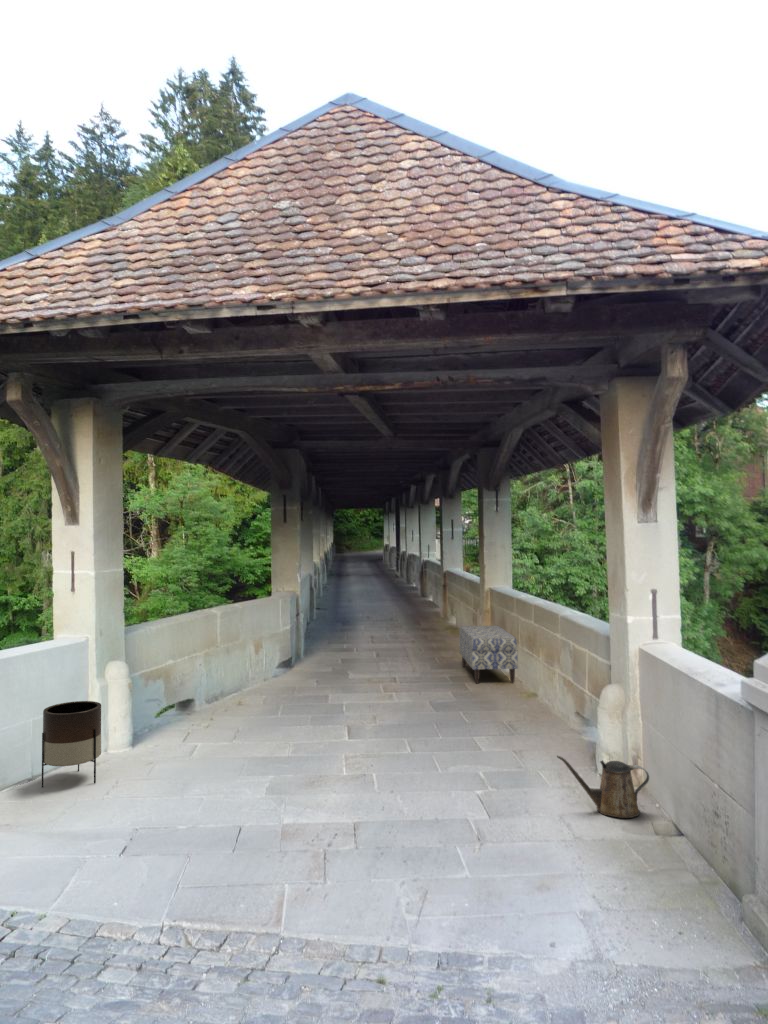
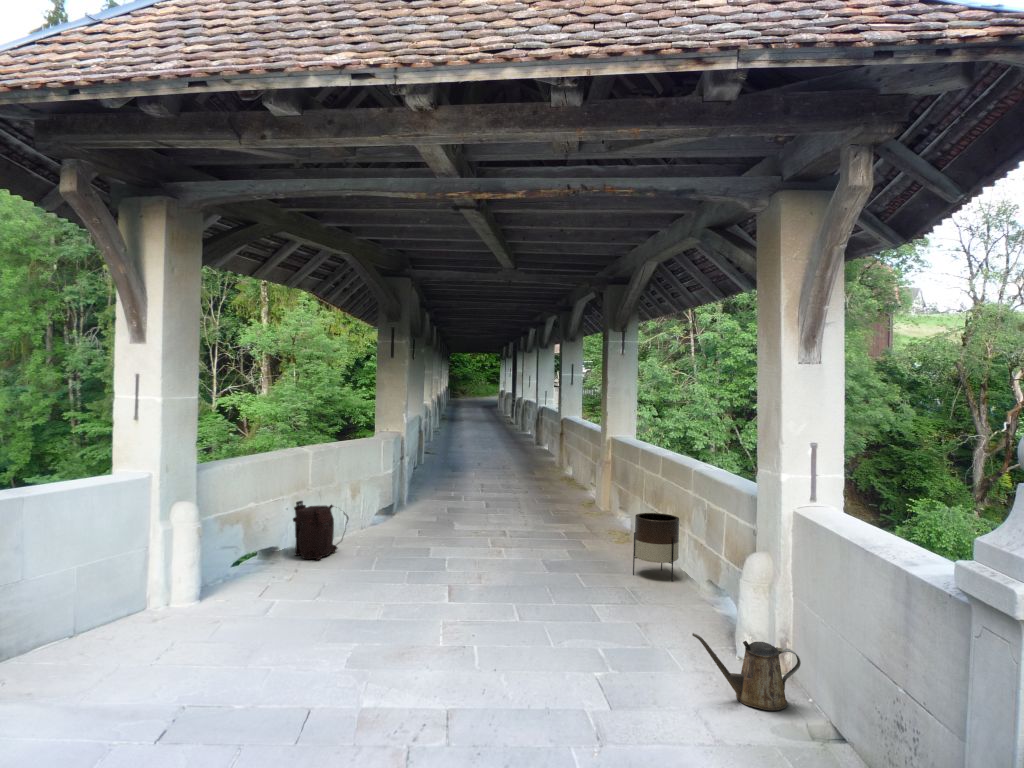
bench: present [459,626,518,683] -> none [579,478,643,542]
backpack: none [203,656,252,709] -> present [293,501,348,560]
planter: present [42,701,101,787] -> present [633,513,679,581]

